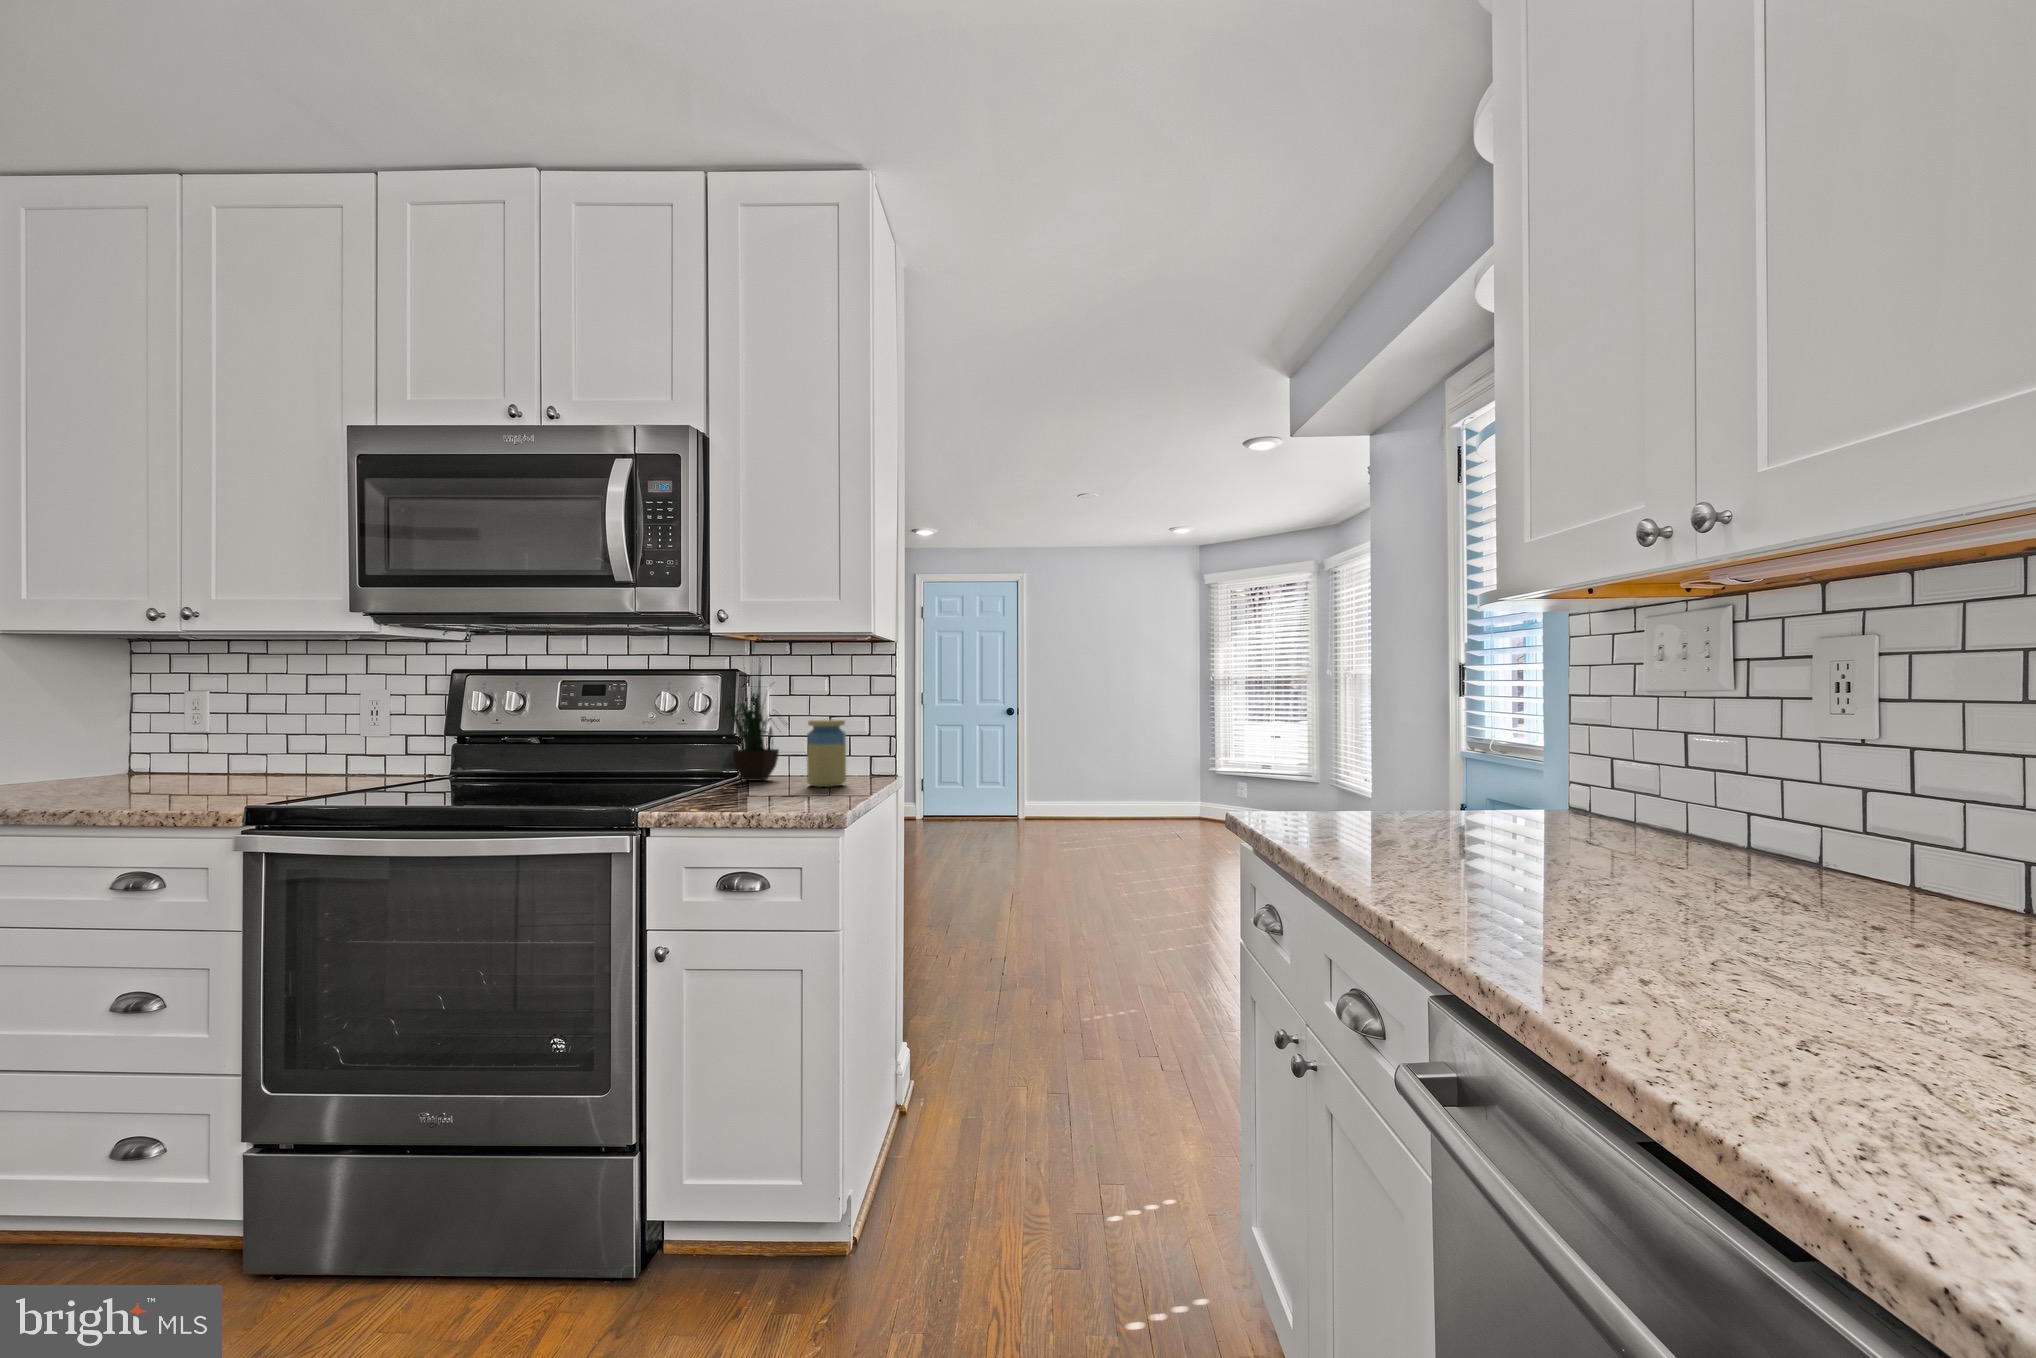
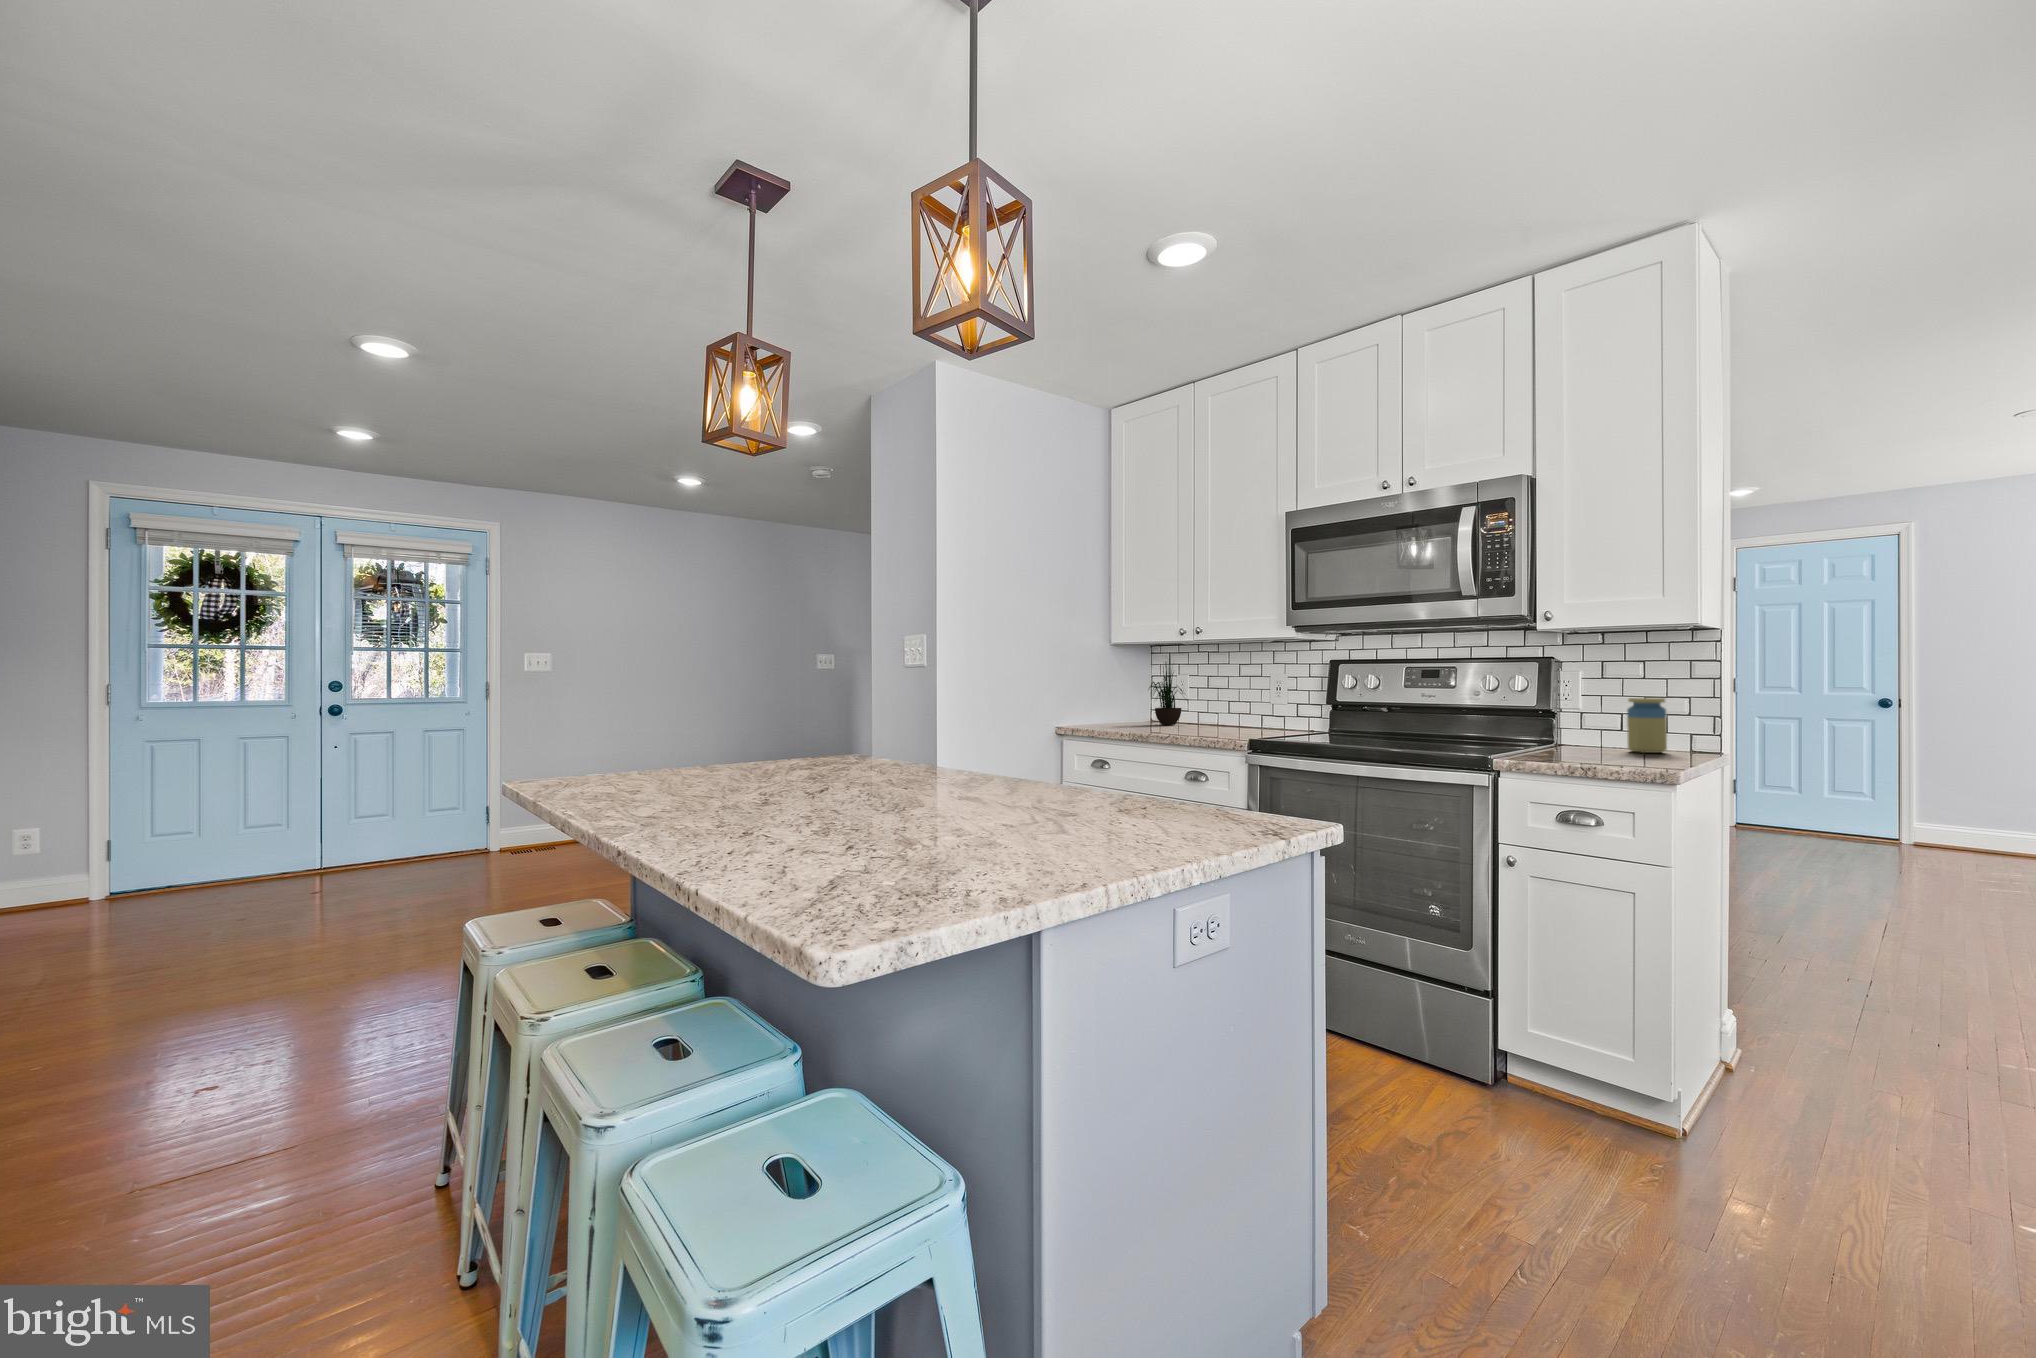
potted plant: present [725,661,788,781] -> present [1149,661,1182,725]

